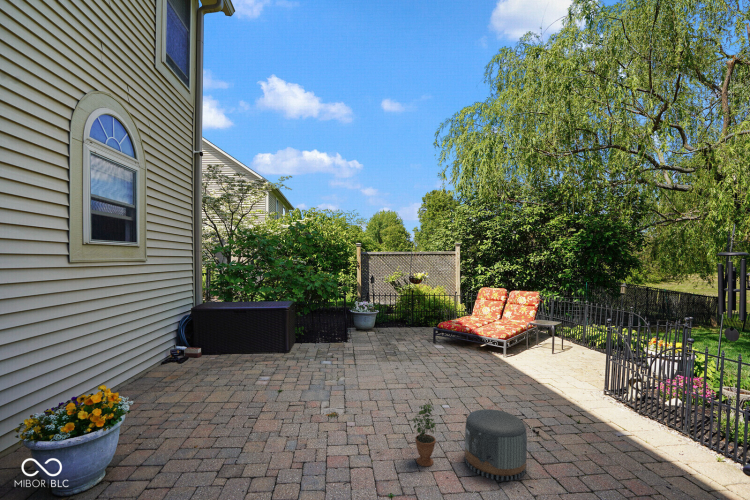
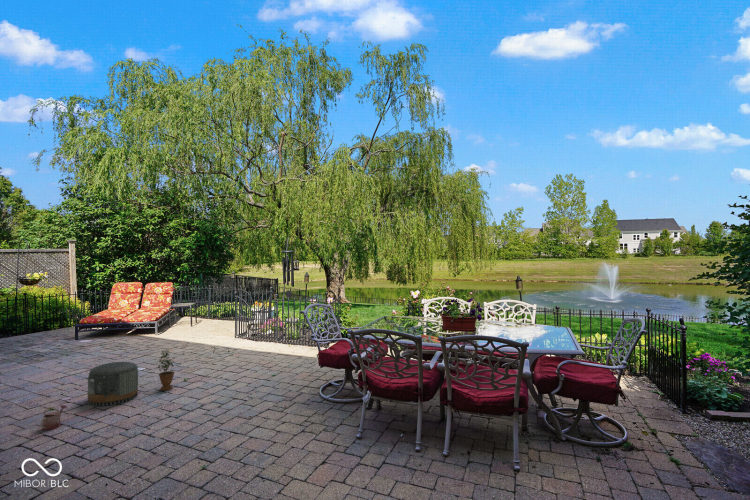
pouf: present [465,409,527,481] -> present [88,362,138,406]
watering can: none [255,443,294,473] -> present [41,405,67,430]

